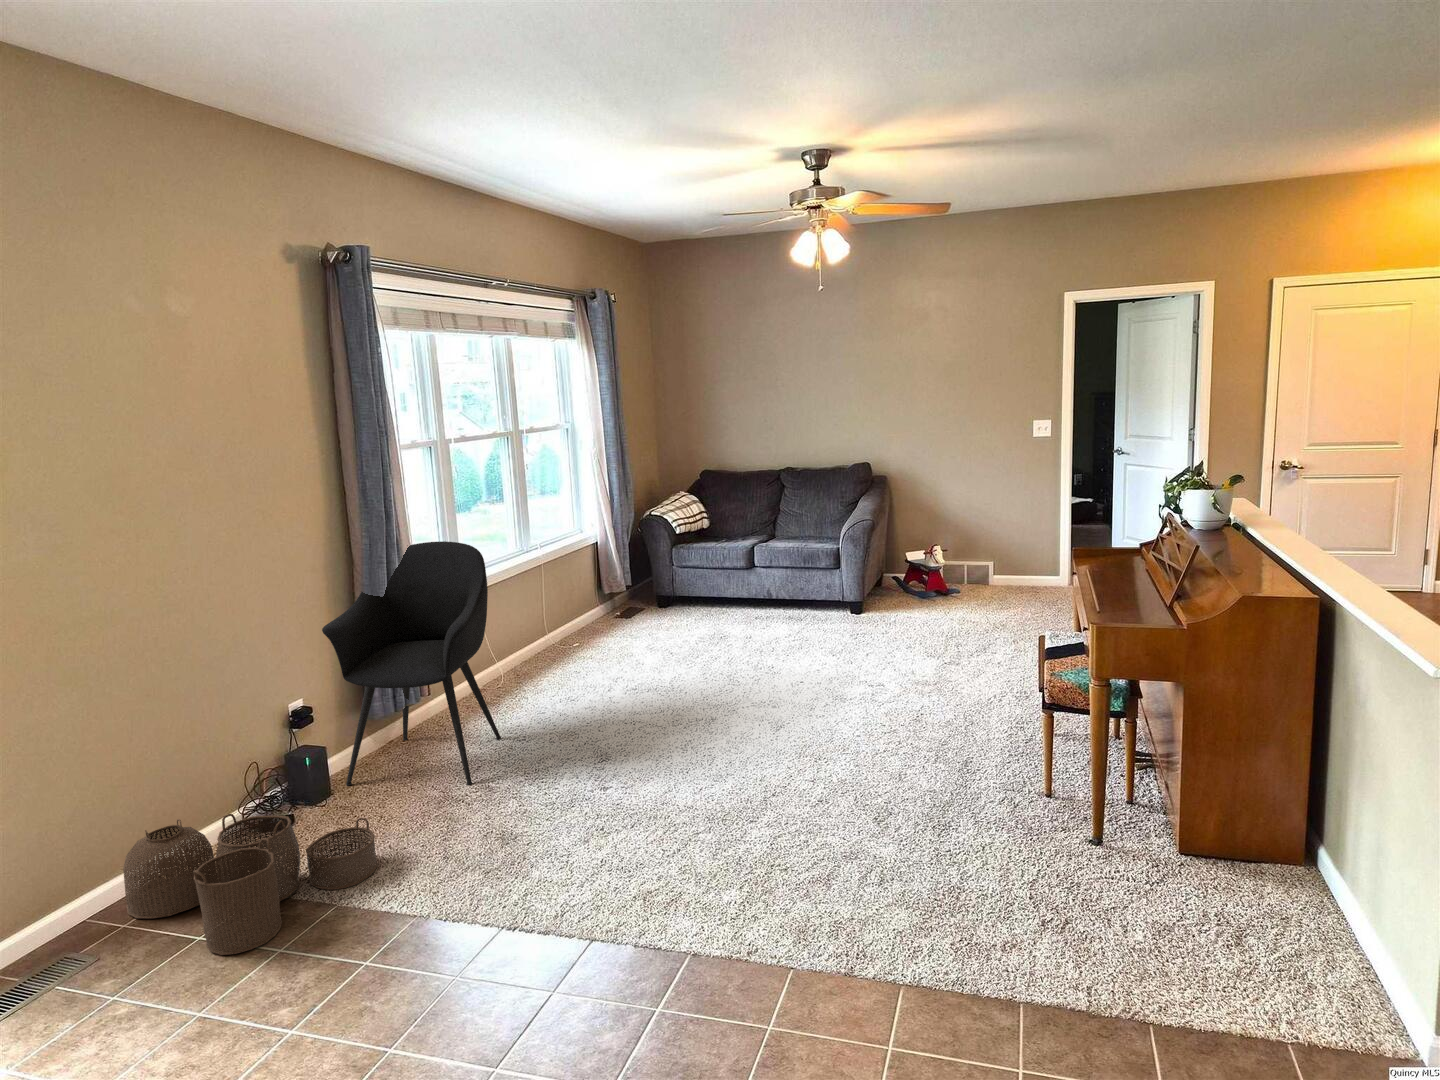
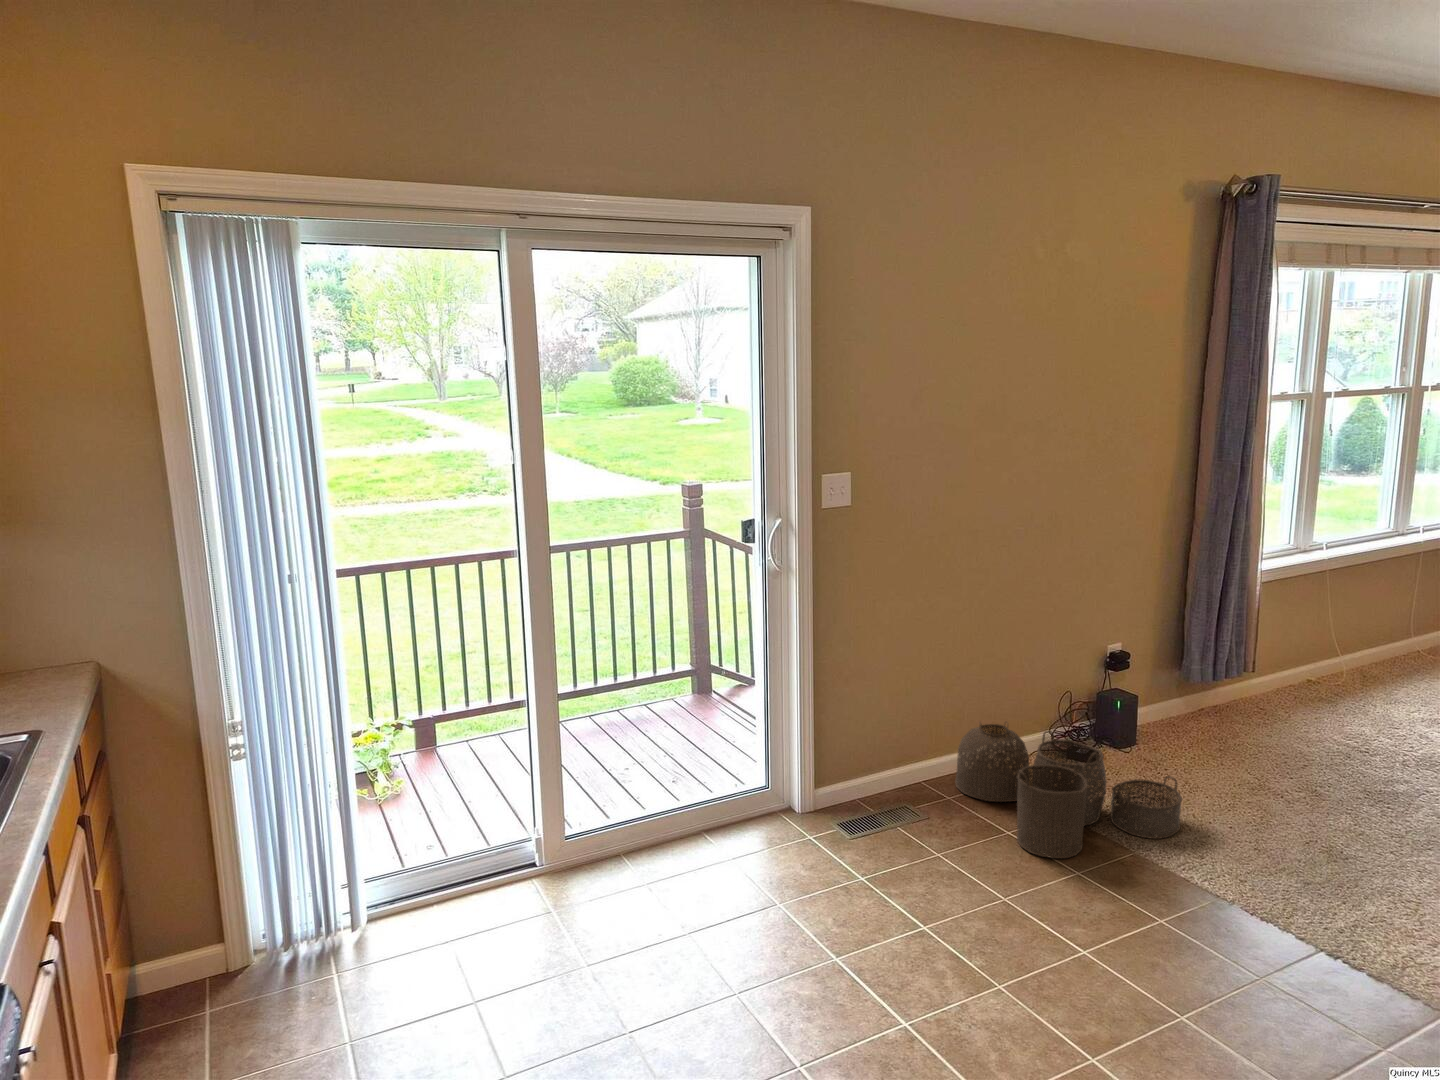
armchair: present [322,541,501,786] -> none [1150,507,1356,782]

